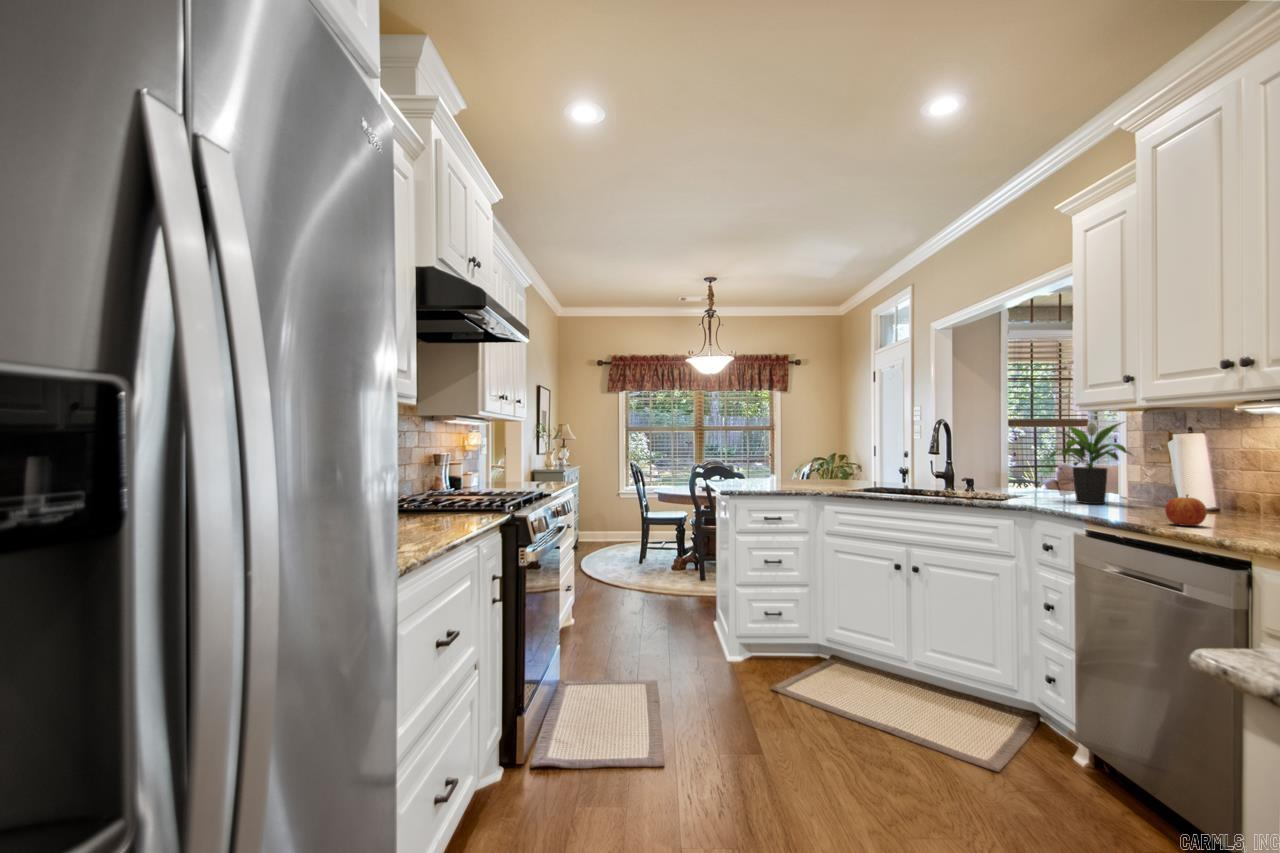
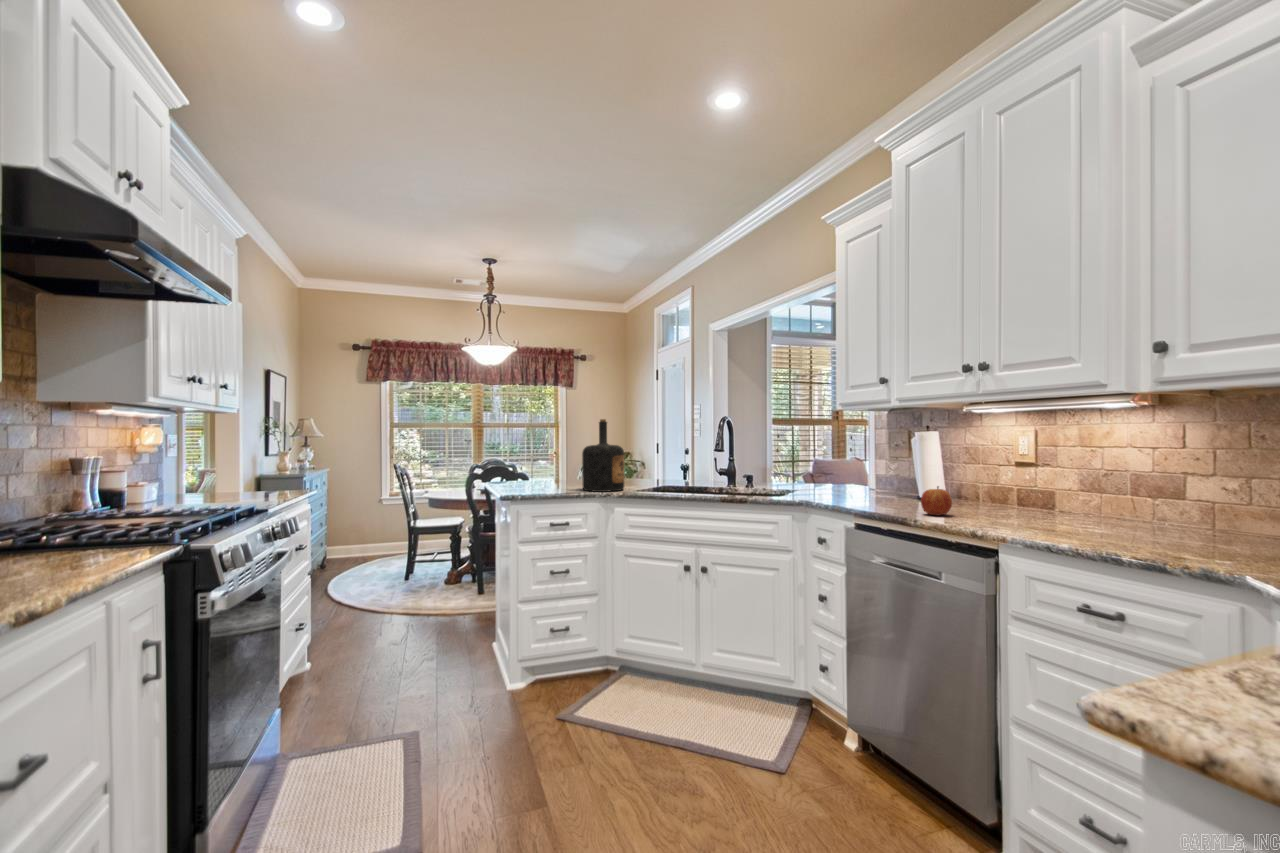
potted plant: present [1049,422,1132,504] -> none [817,418,888,497]
bottle: none [795,424,836,490] -> present [582,419,624,492]

